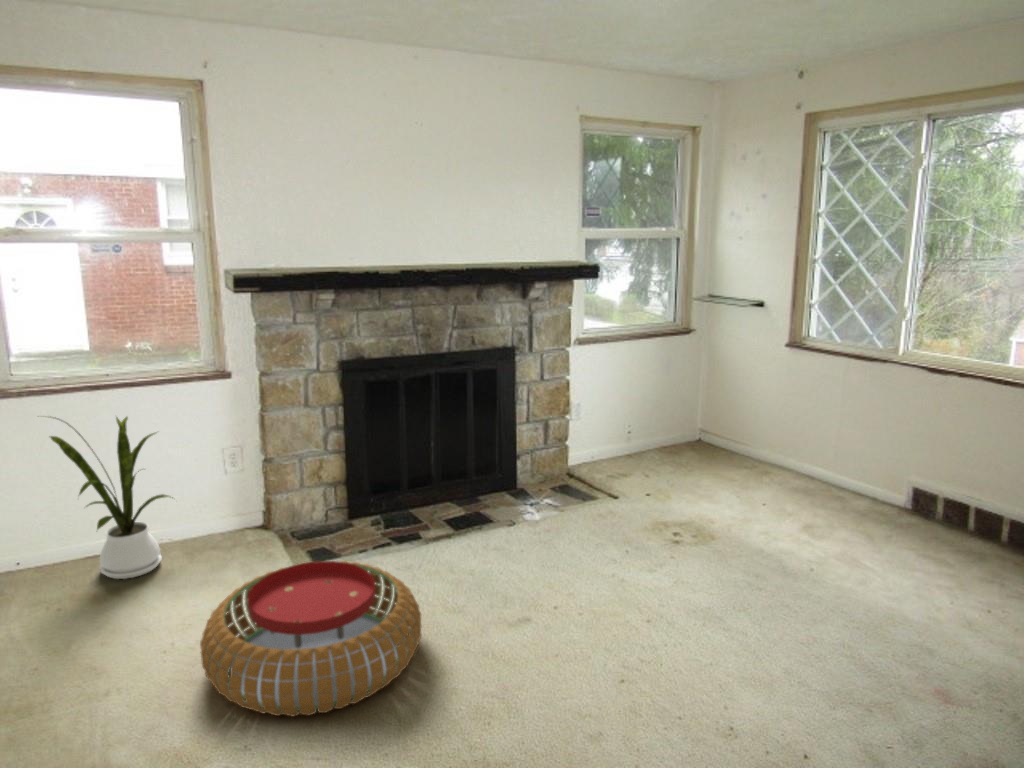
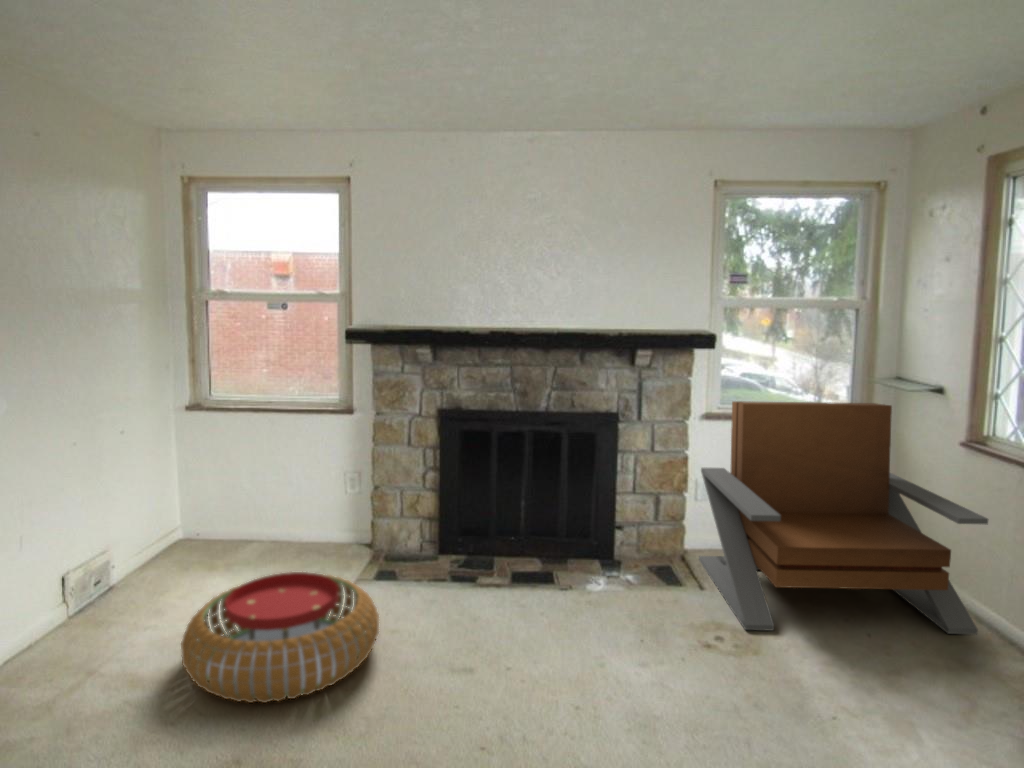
lounge chair: none [582,319,810,521] -> present [699,401,988,634]
house plant: present [51,417,173,579] -> none [202,425,301,561]

